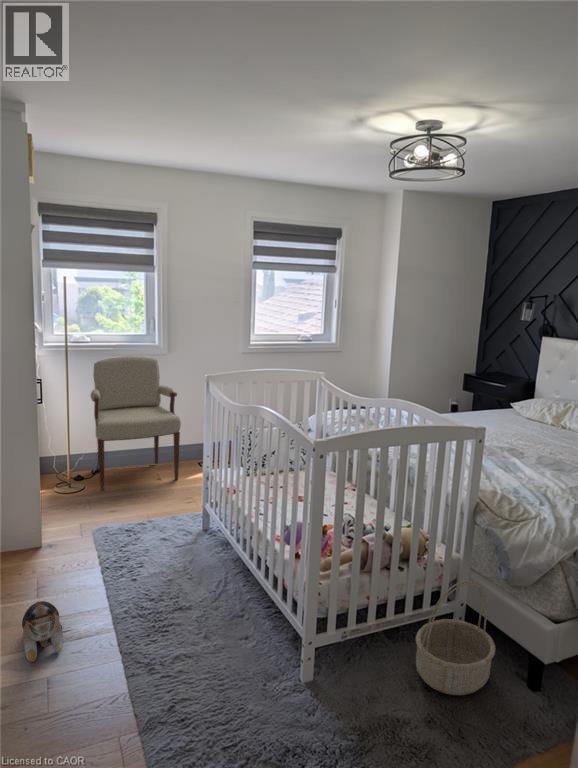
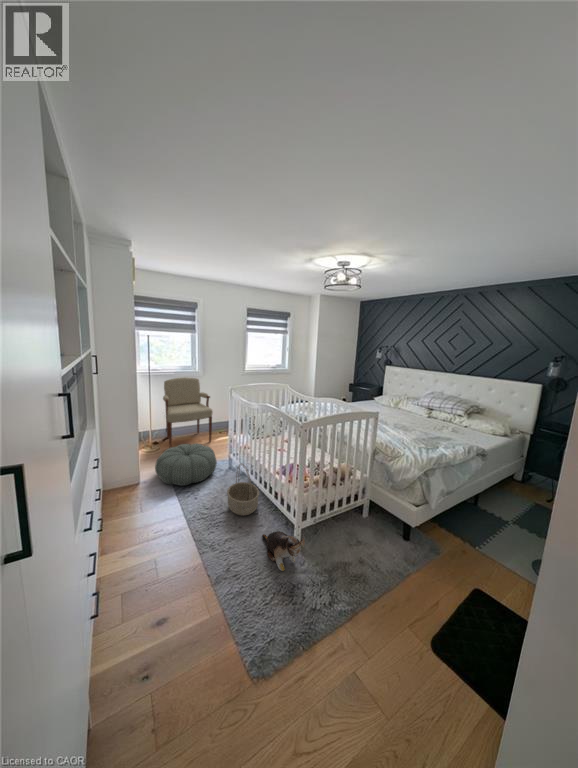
pouf: none [68,481,179,556] -> present [155,444,217,486]
basket: present [416,581,495,695] -> present [227,463,259,516]
plush toy: present [22,601,63,662] -> present [262,531,305,571]

